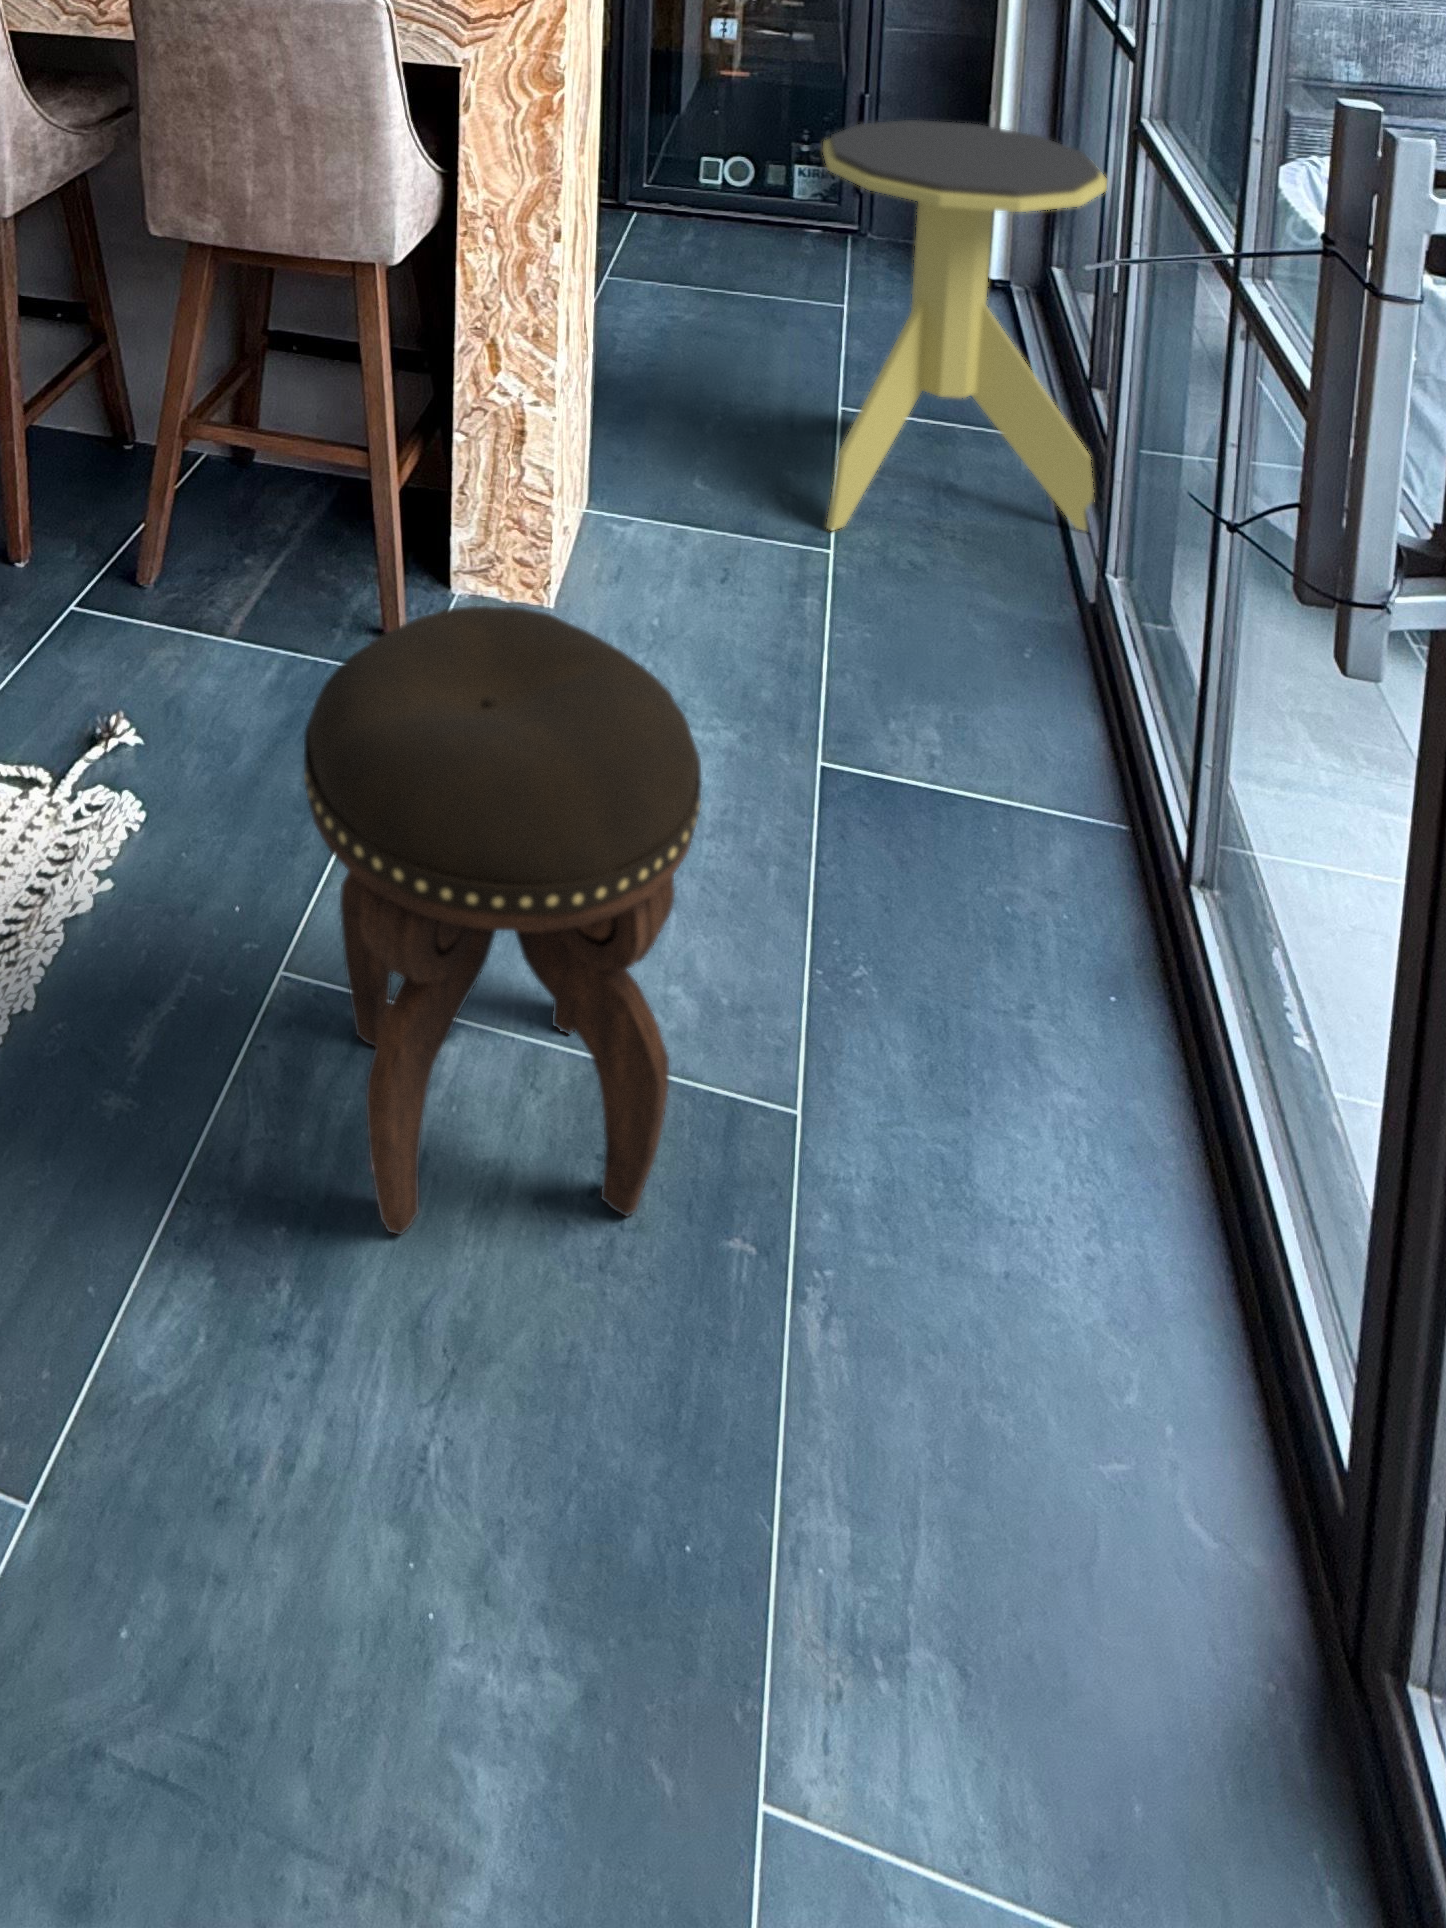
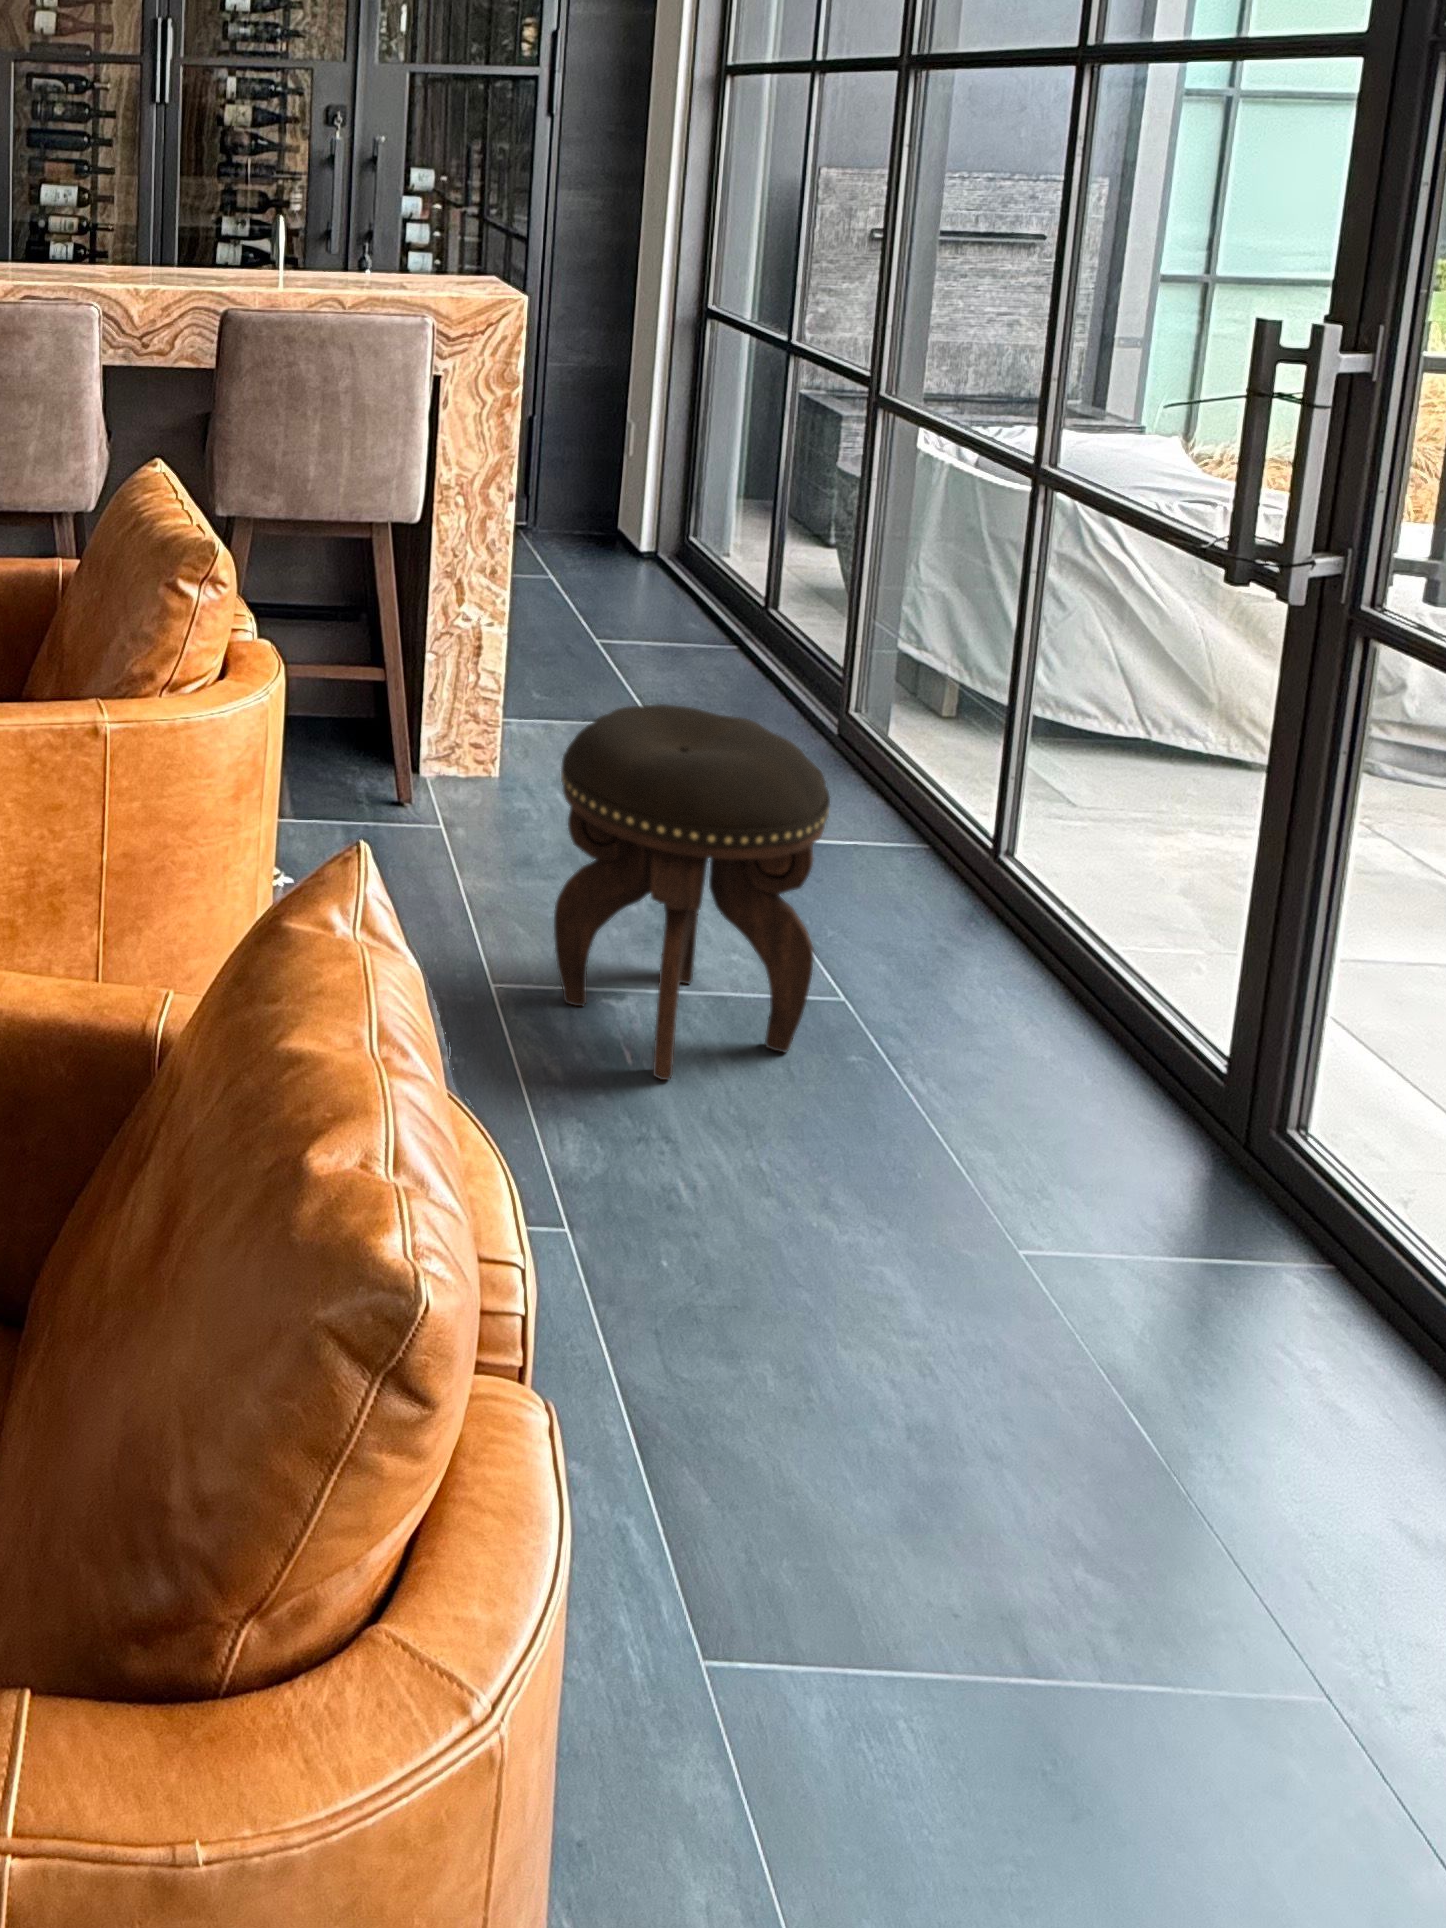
side table: present [823,120,1107,531] -> none [618,418,825,718]

